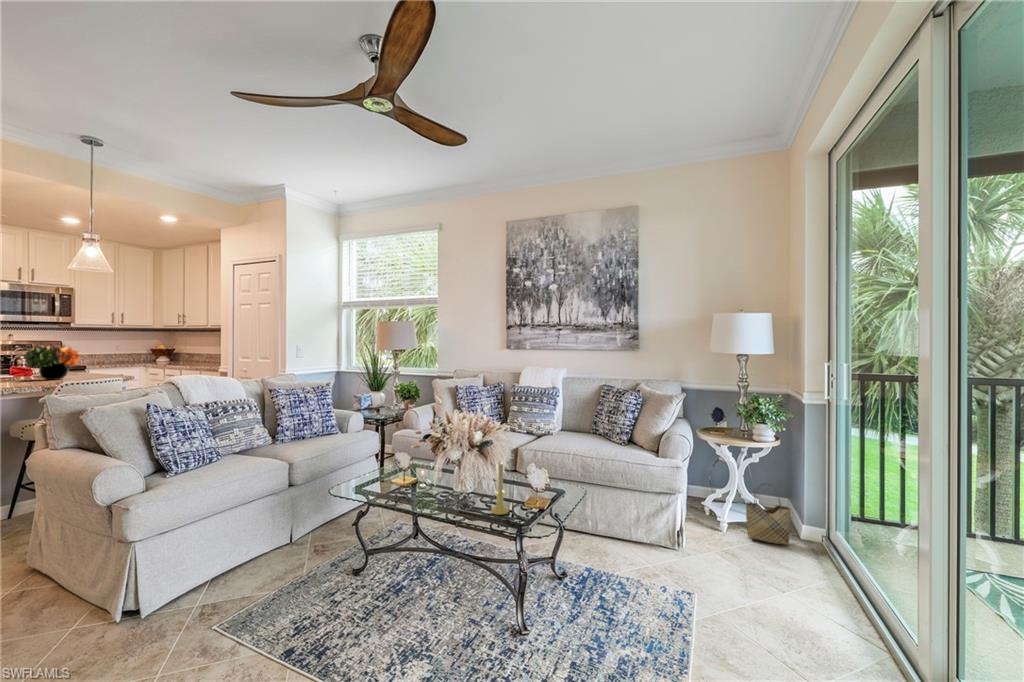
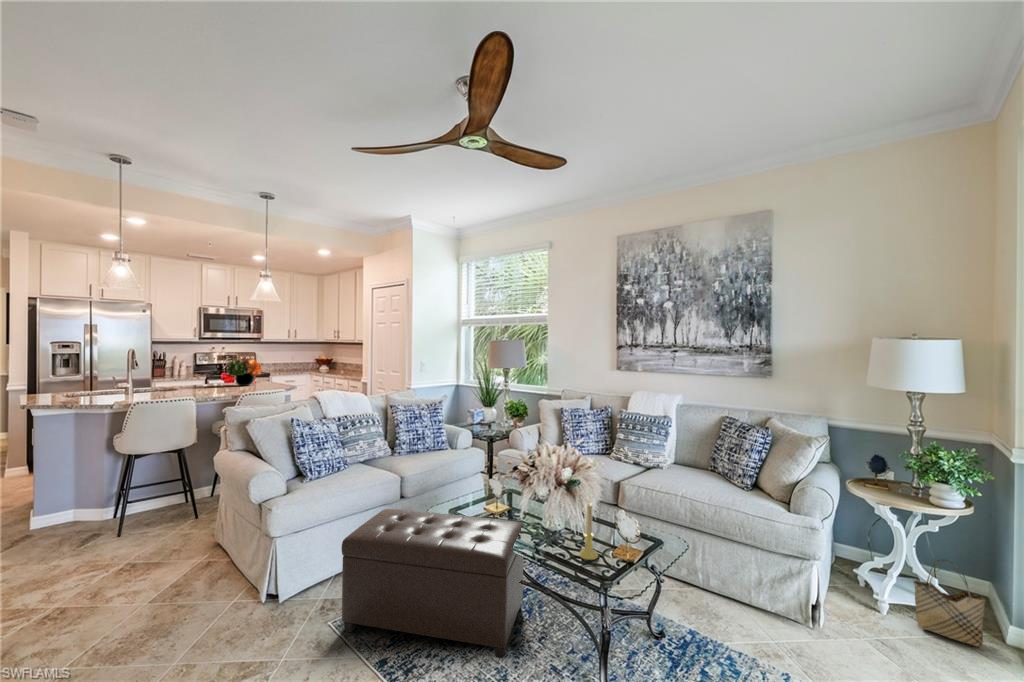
ottoman: none [232,492,433,630] -> present [341,509,523,659]

